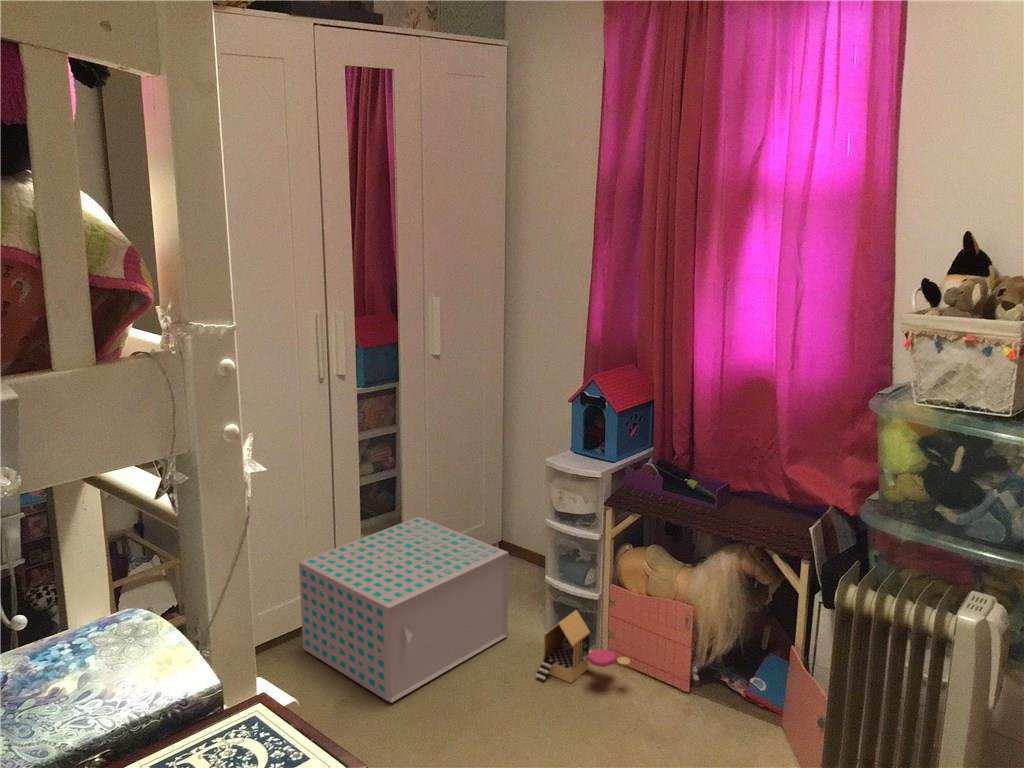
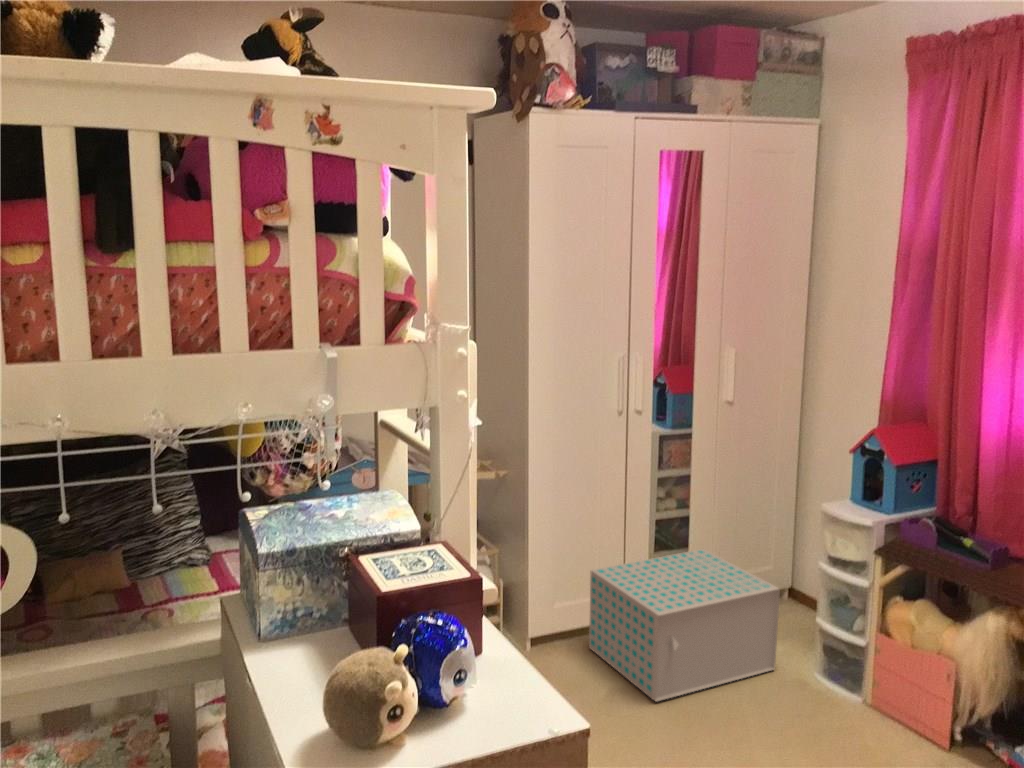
toy house: present [536,610,630,683] -> none [794,651,888,719]

